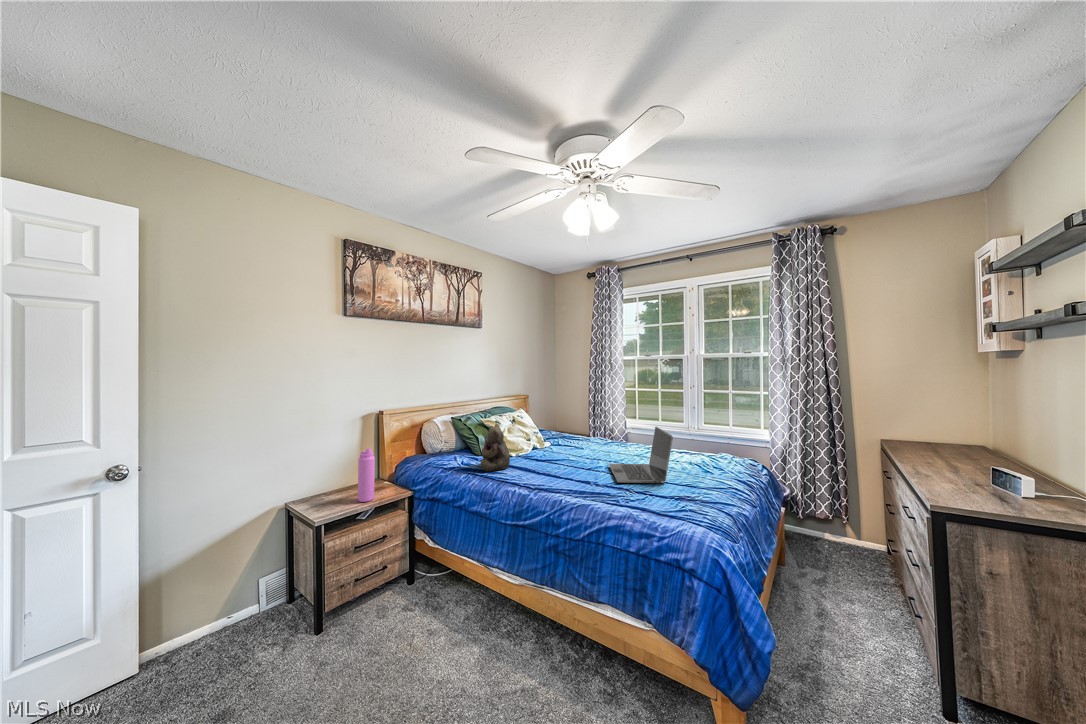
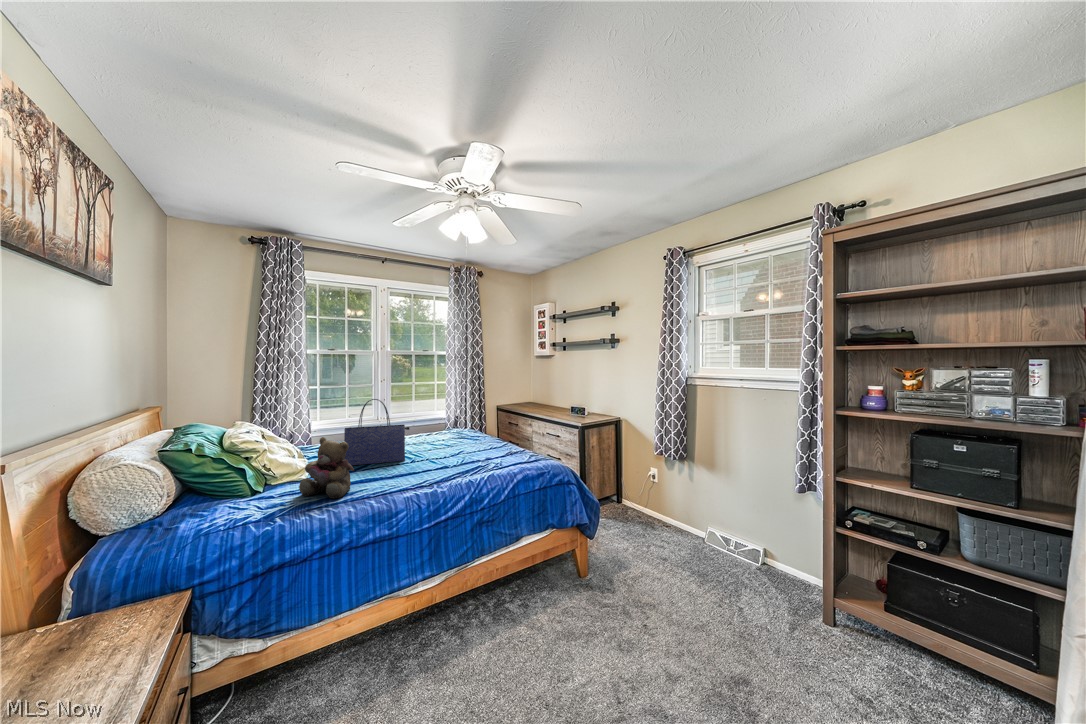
tote bag: none [555,400,600,465] -> present [344,399,409,465]
laptop: present [609,427,673,483] -> none [424,414,490,460]
water bottle: present [358,448,375,502] -> none [81,536,130,661]

